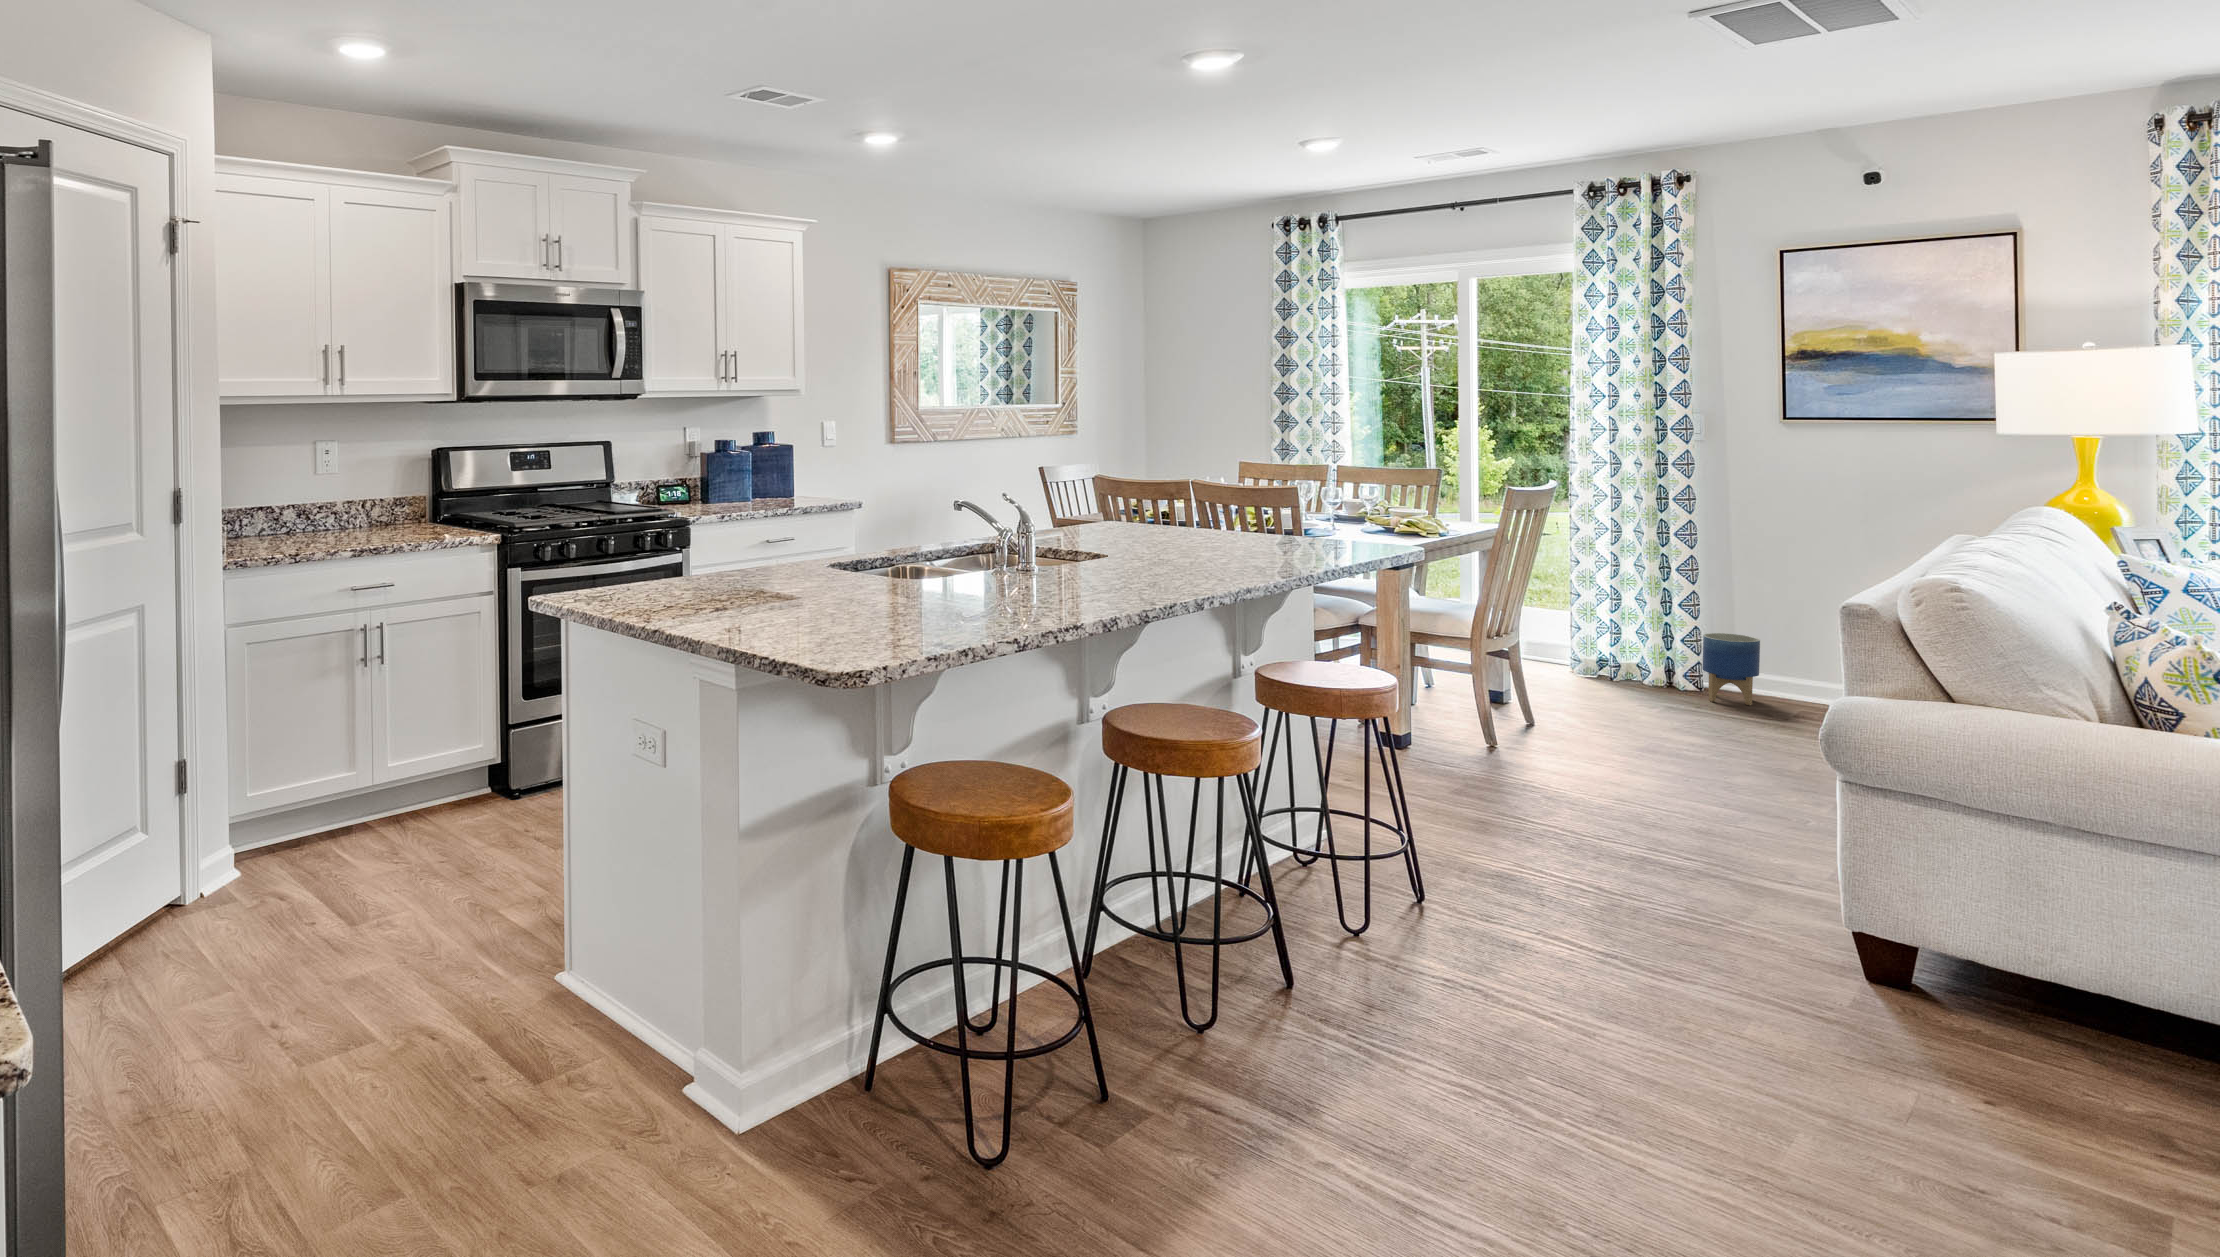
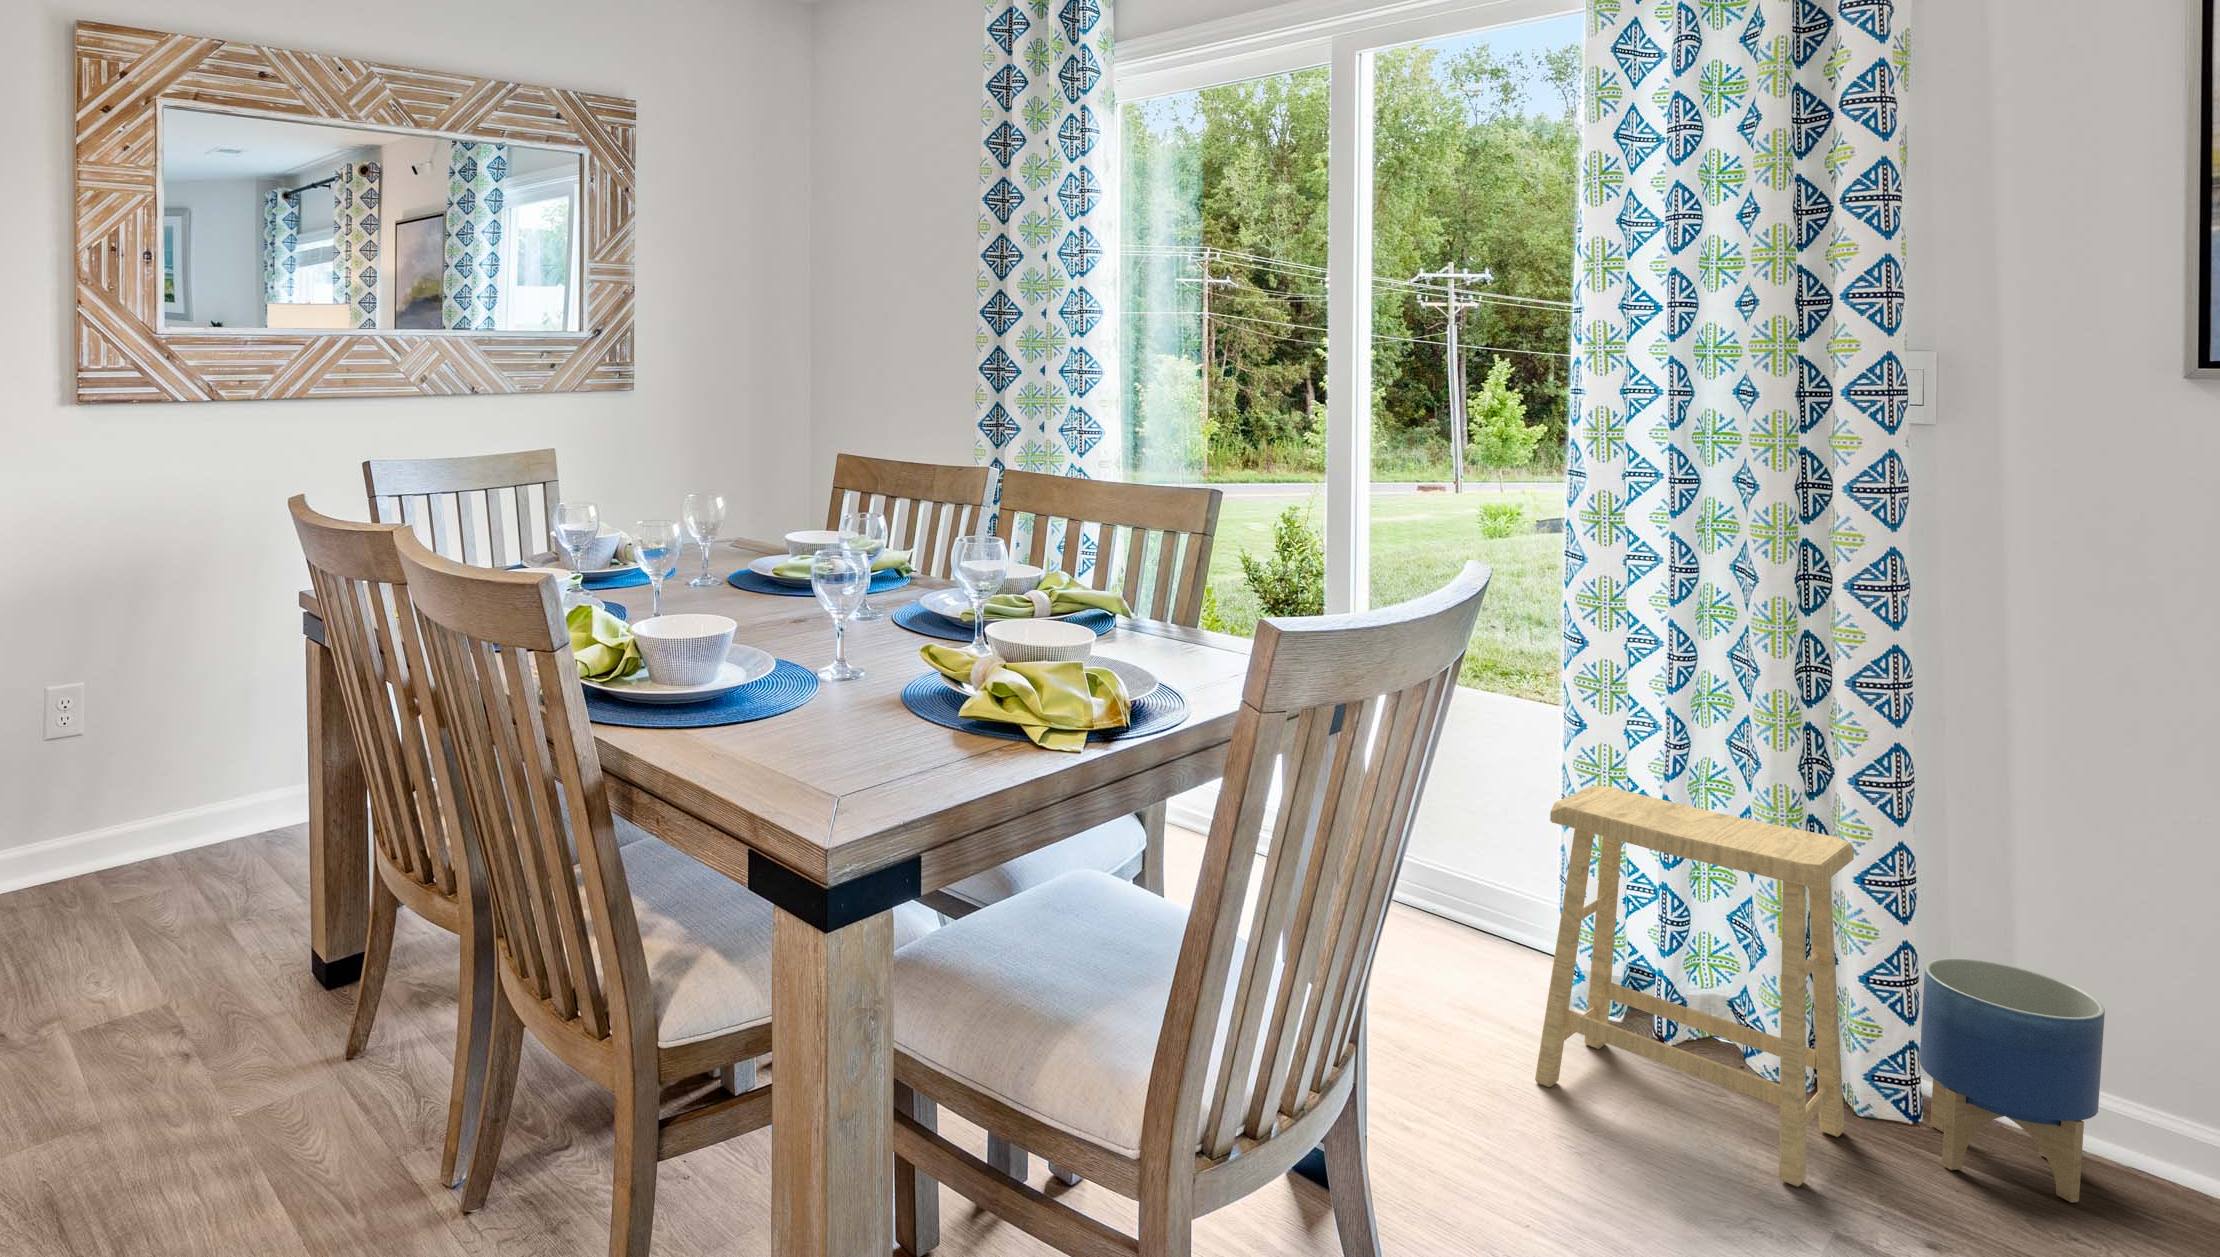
footstool: none [1565,581,1677,705] -> present [1535,785,1854,1187]

